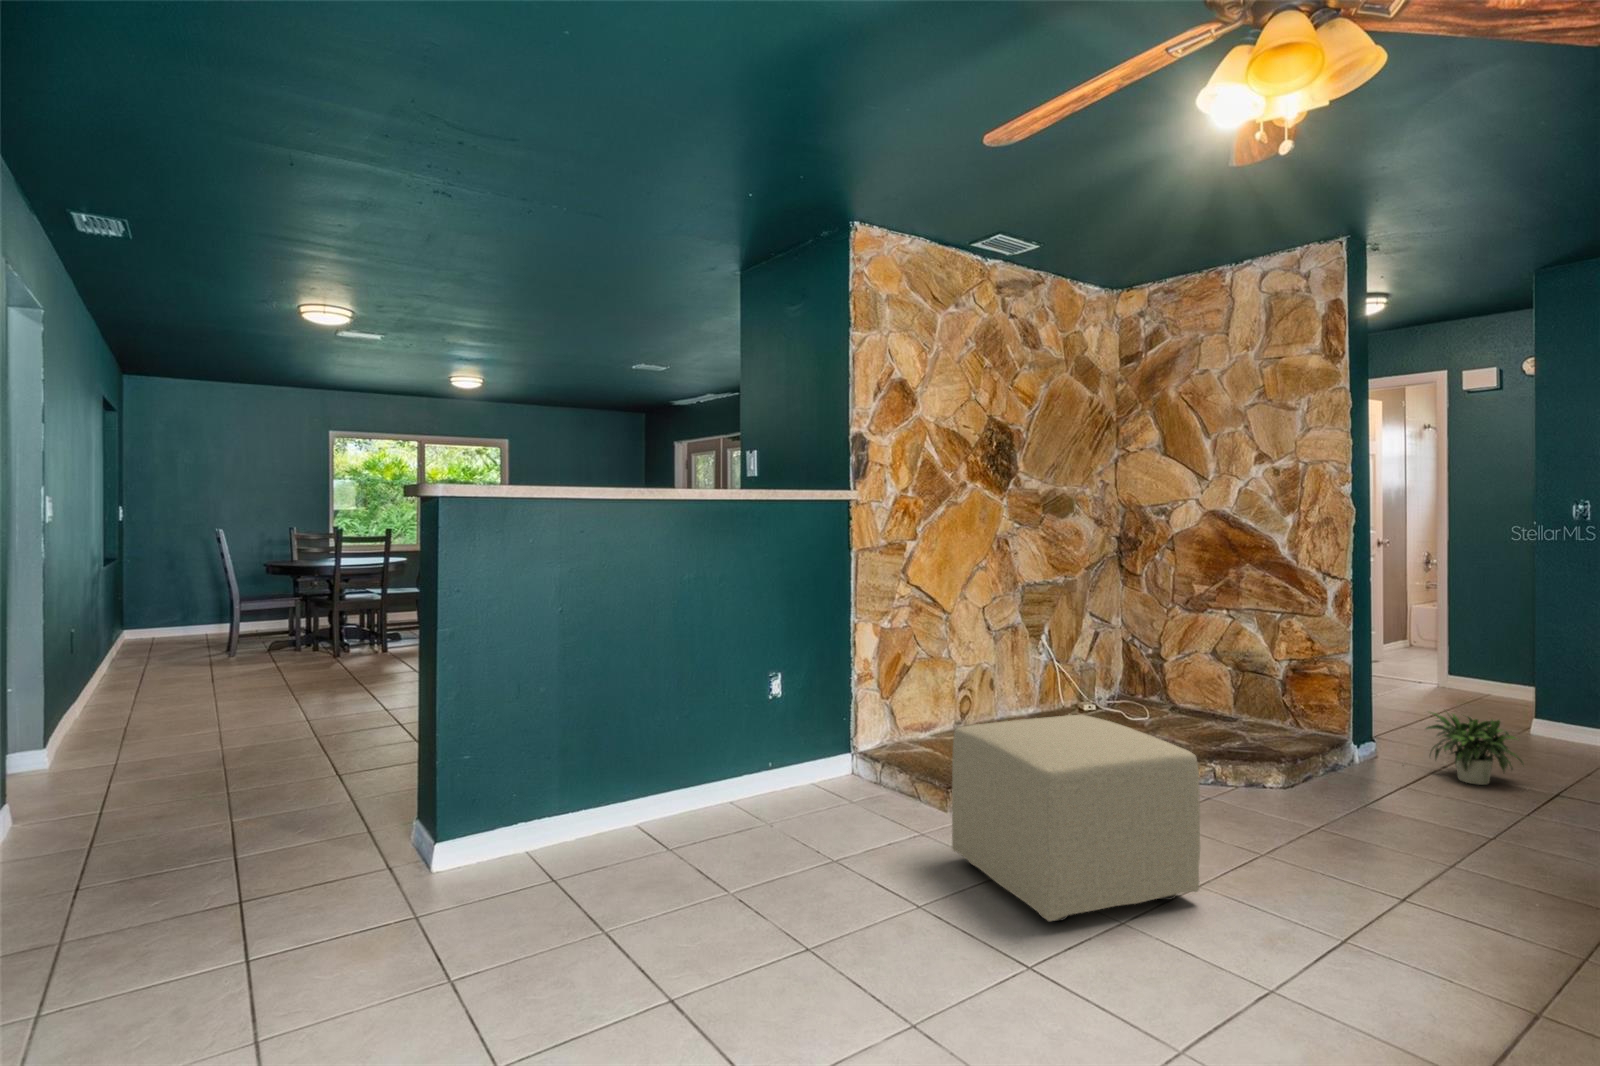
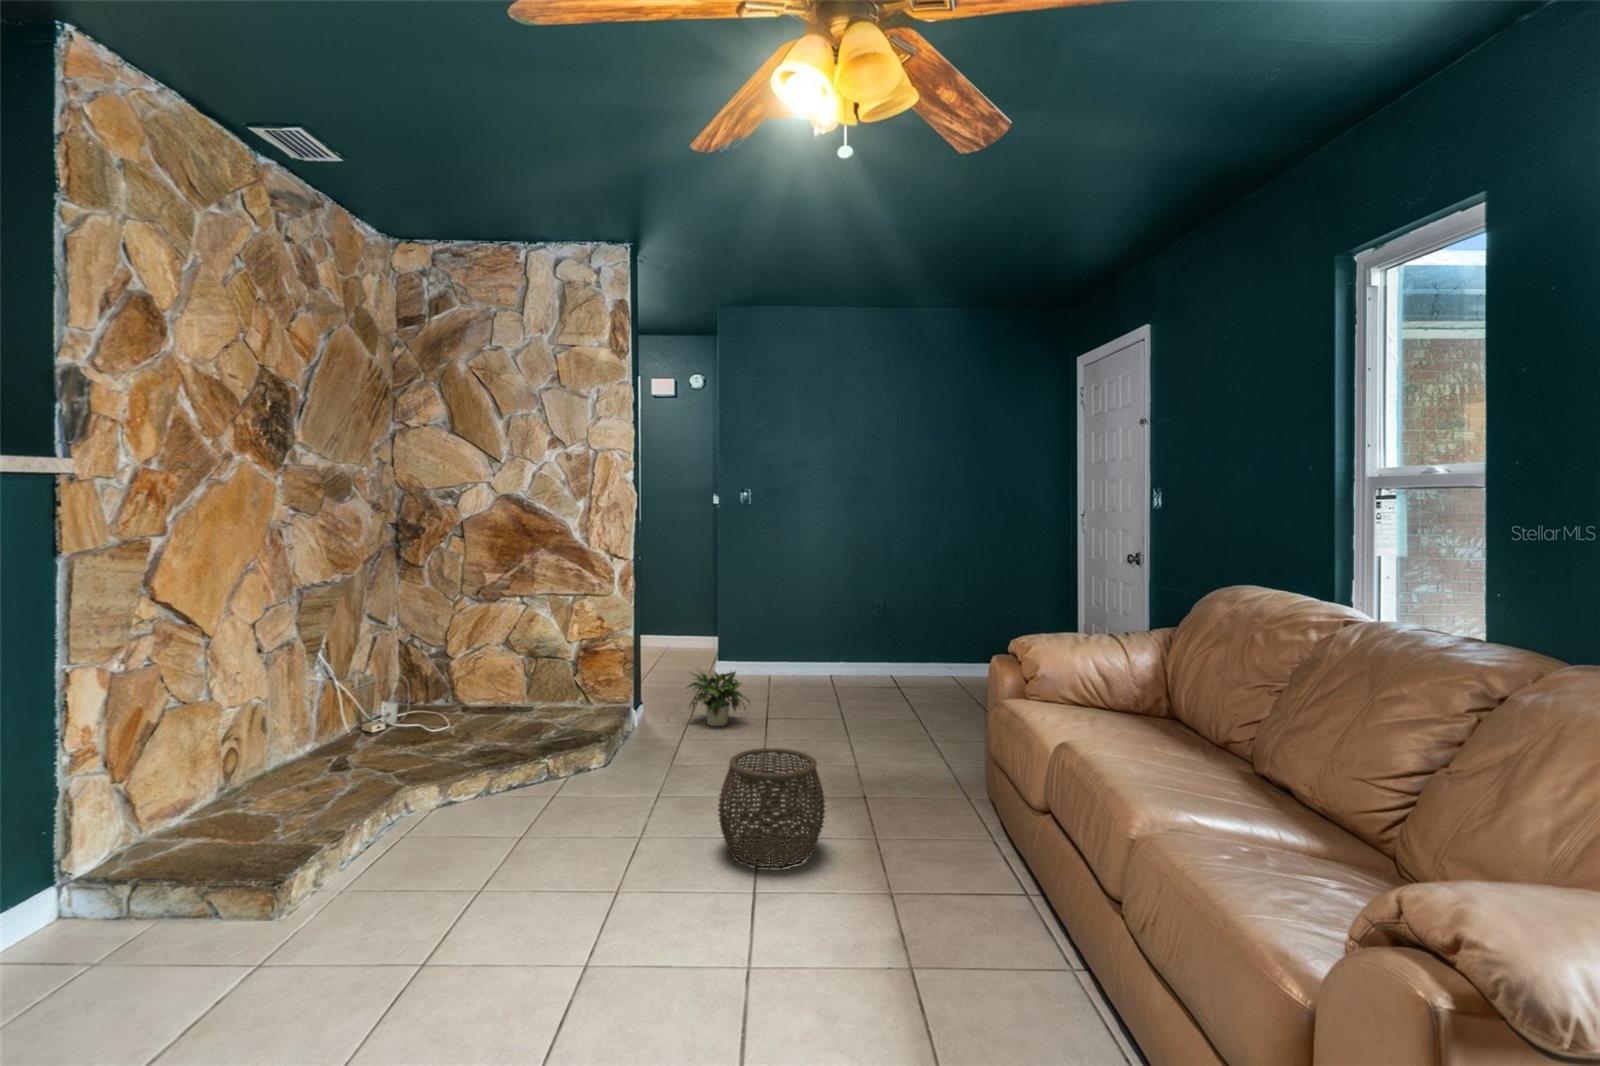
ottoman: present [952,715,1200,922] -> none [341,746,638,1013]
woven basket: none [1338,786,1496,932] -> present [718,748,825,867]

